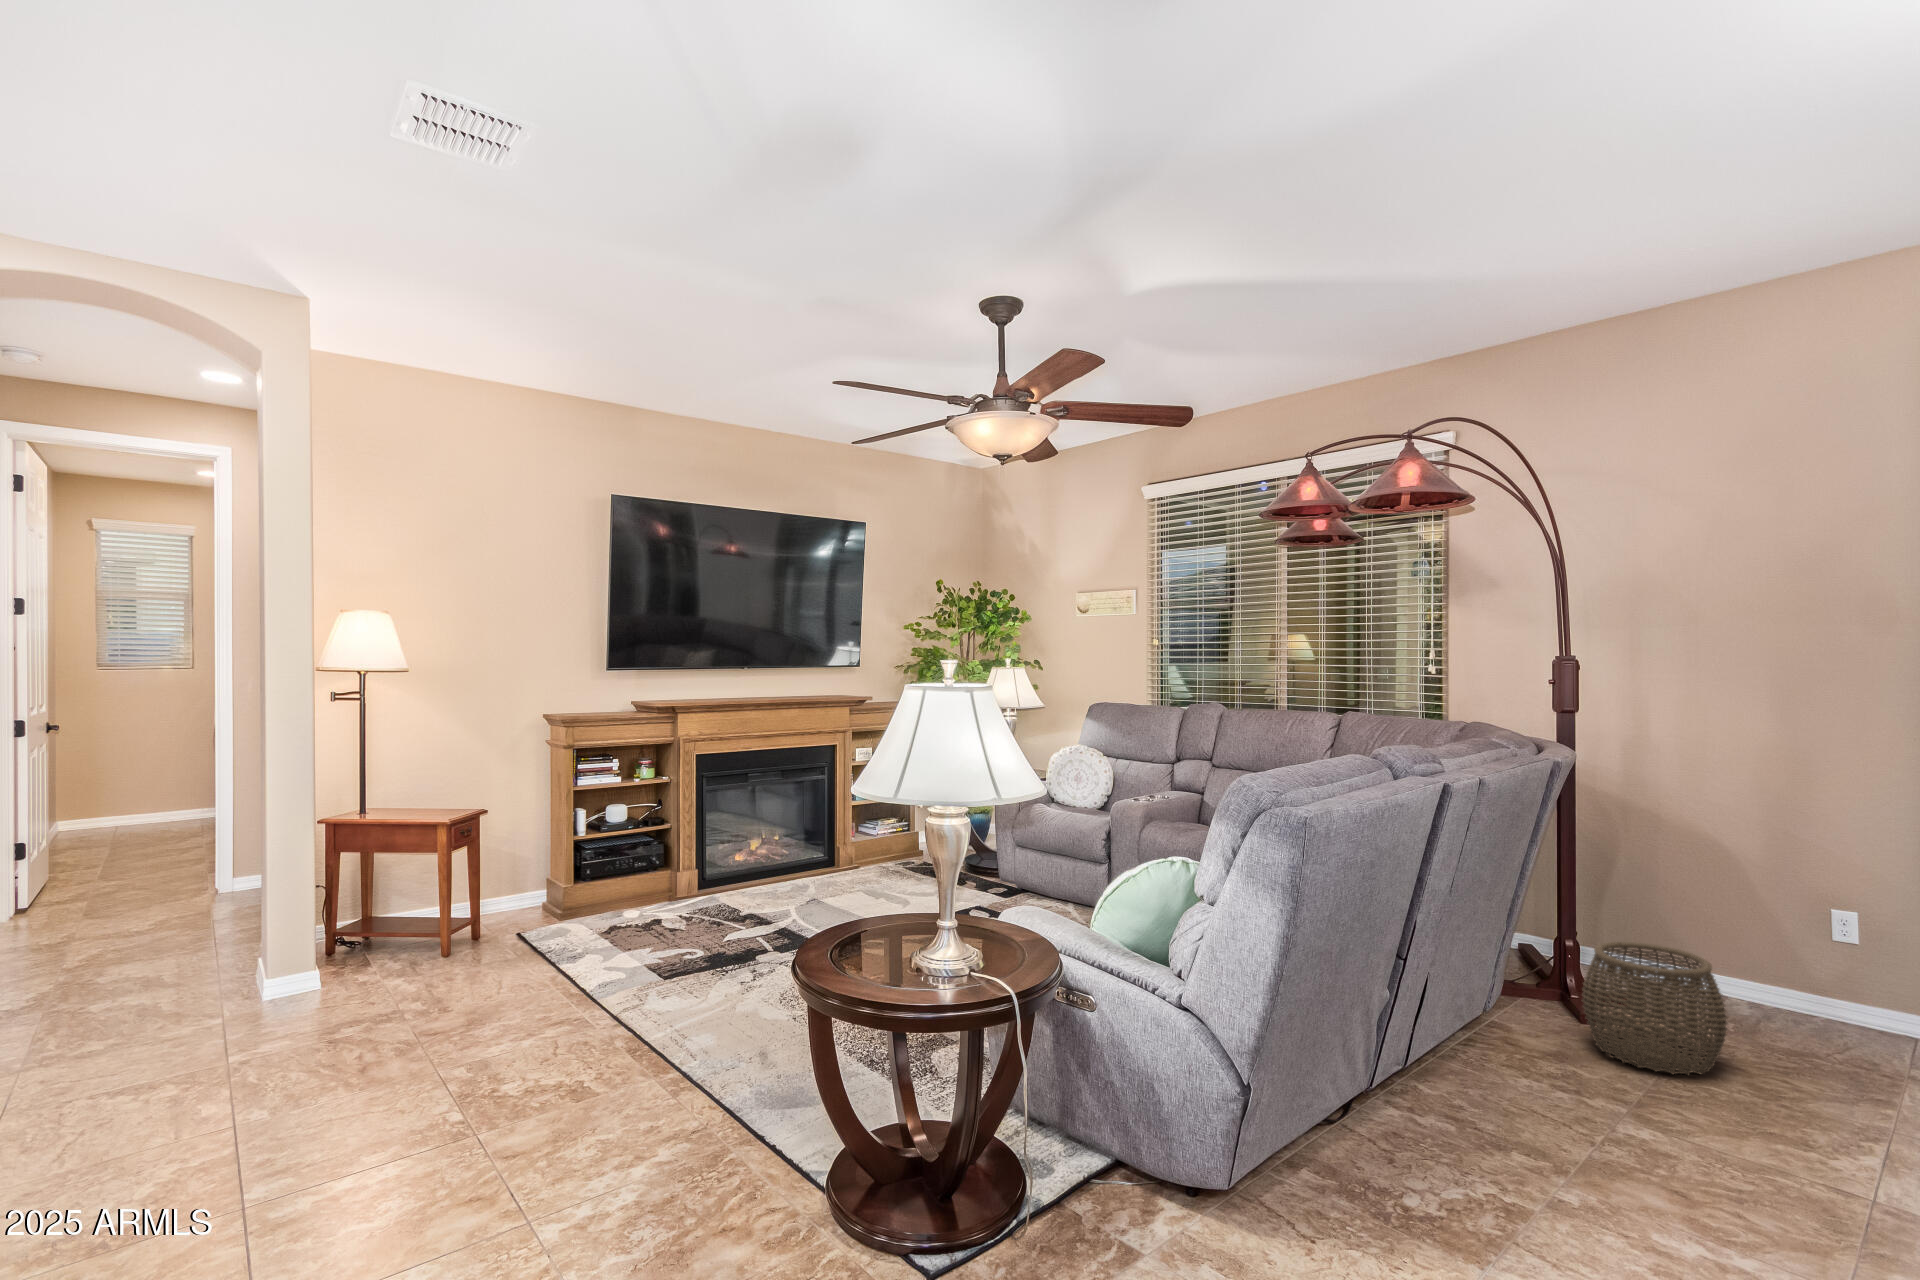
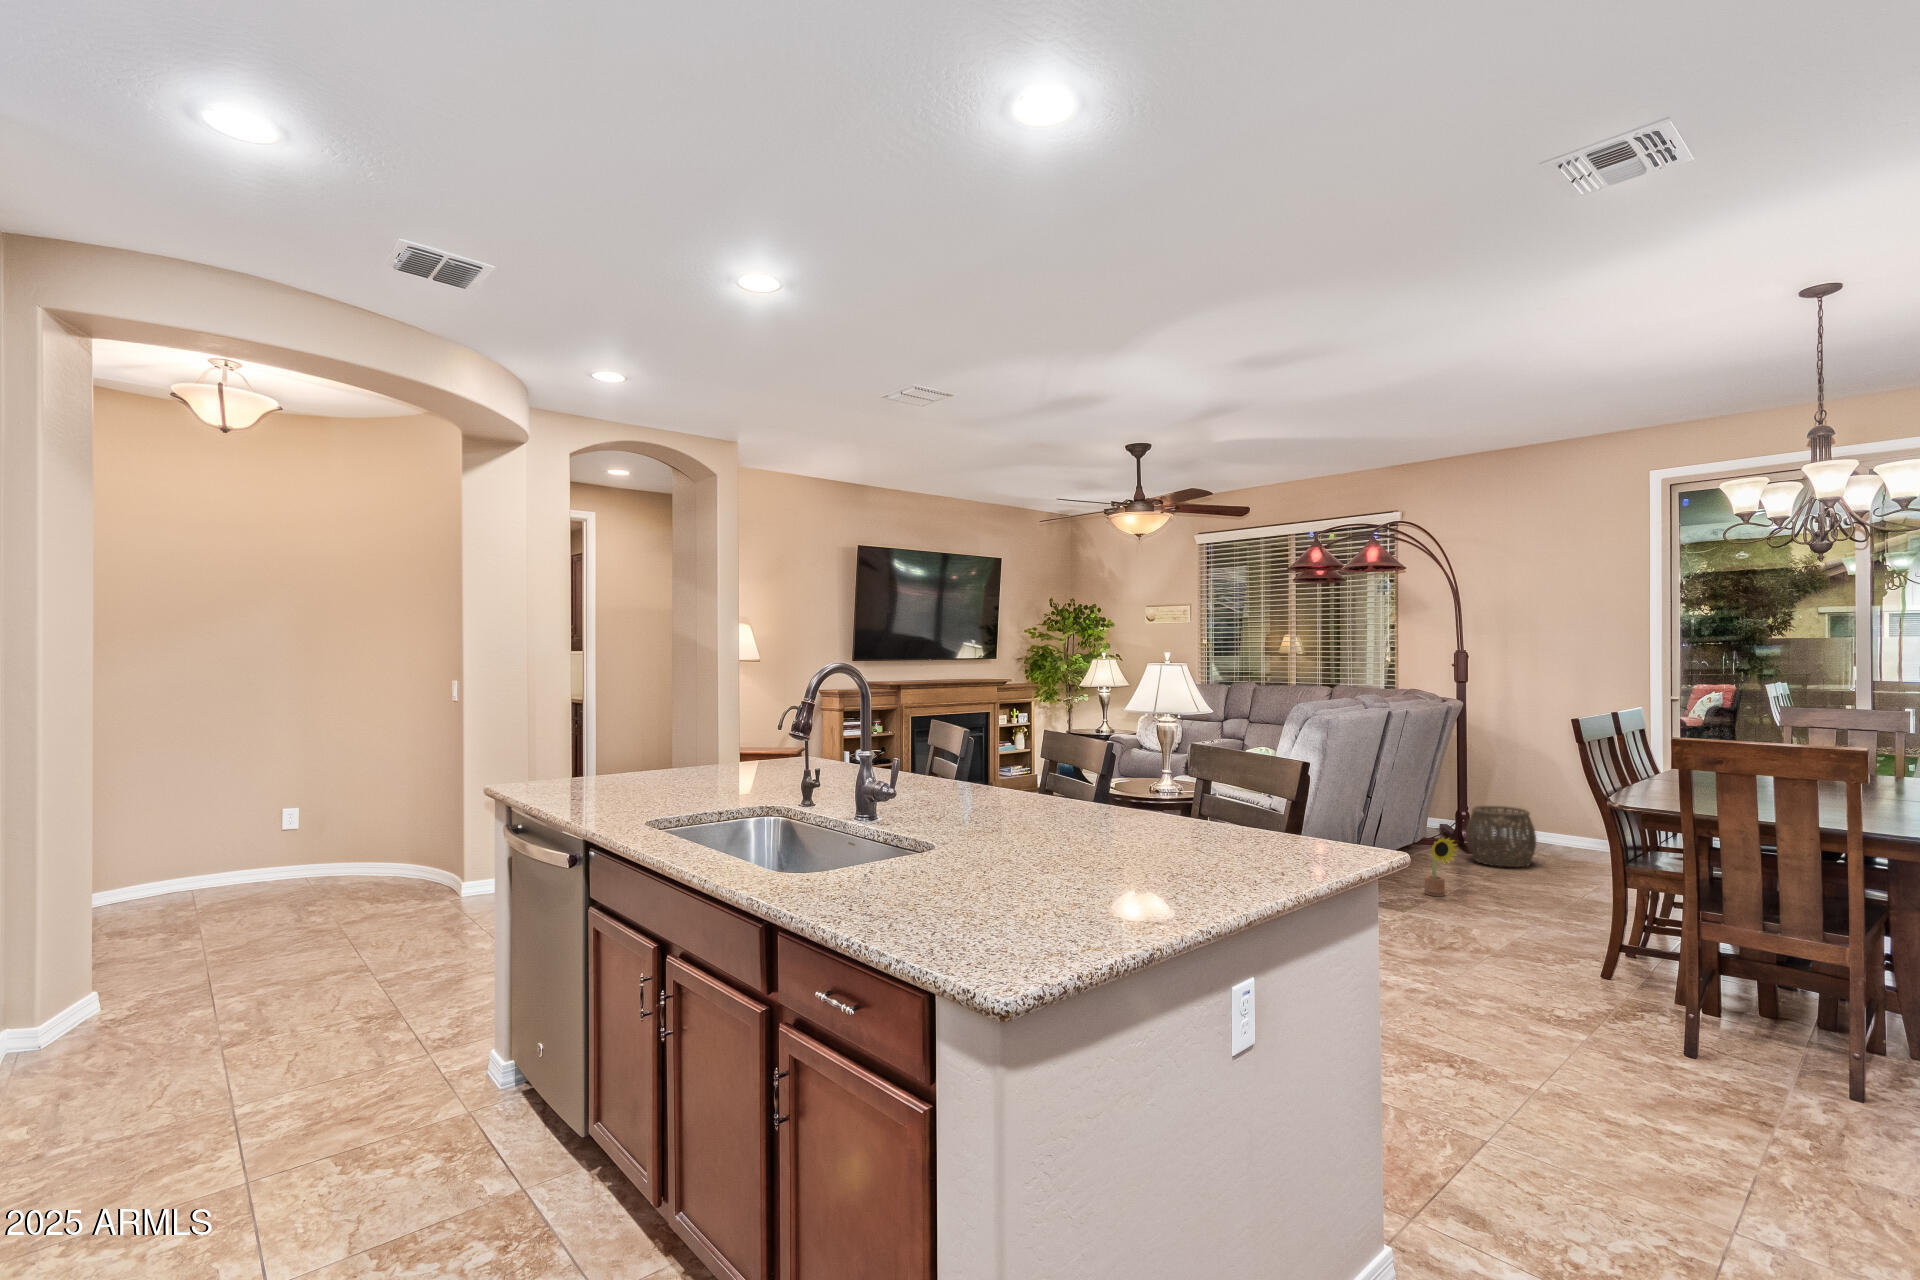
decorative plant: none [1521,1058,1600,1184] -> present [1424,837,1458,896]

